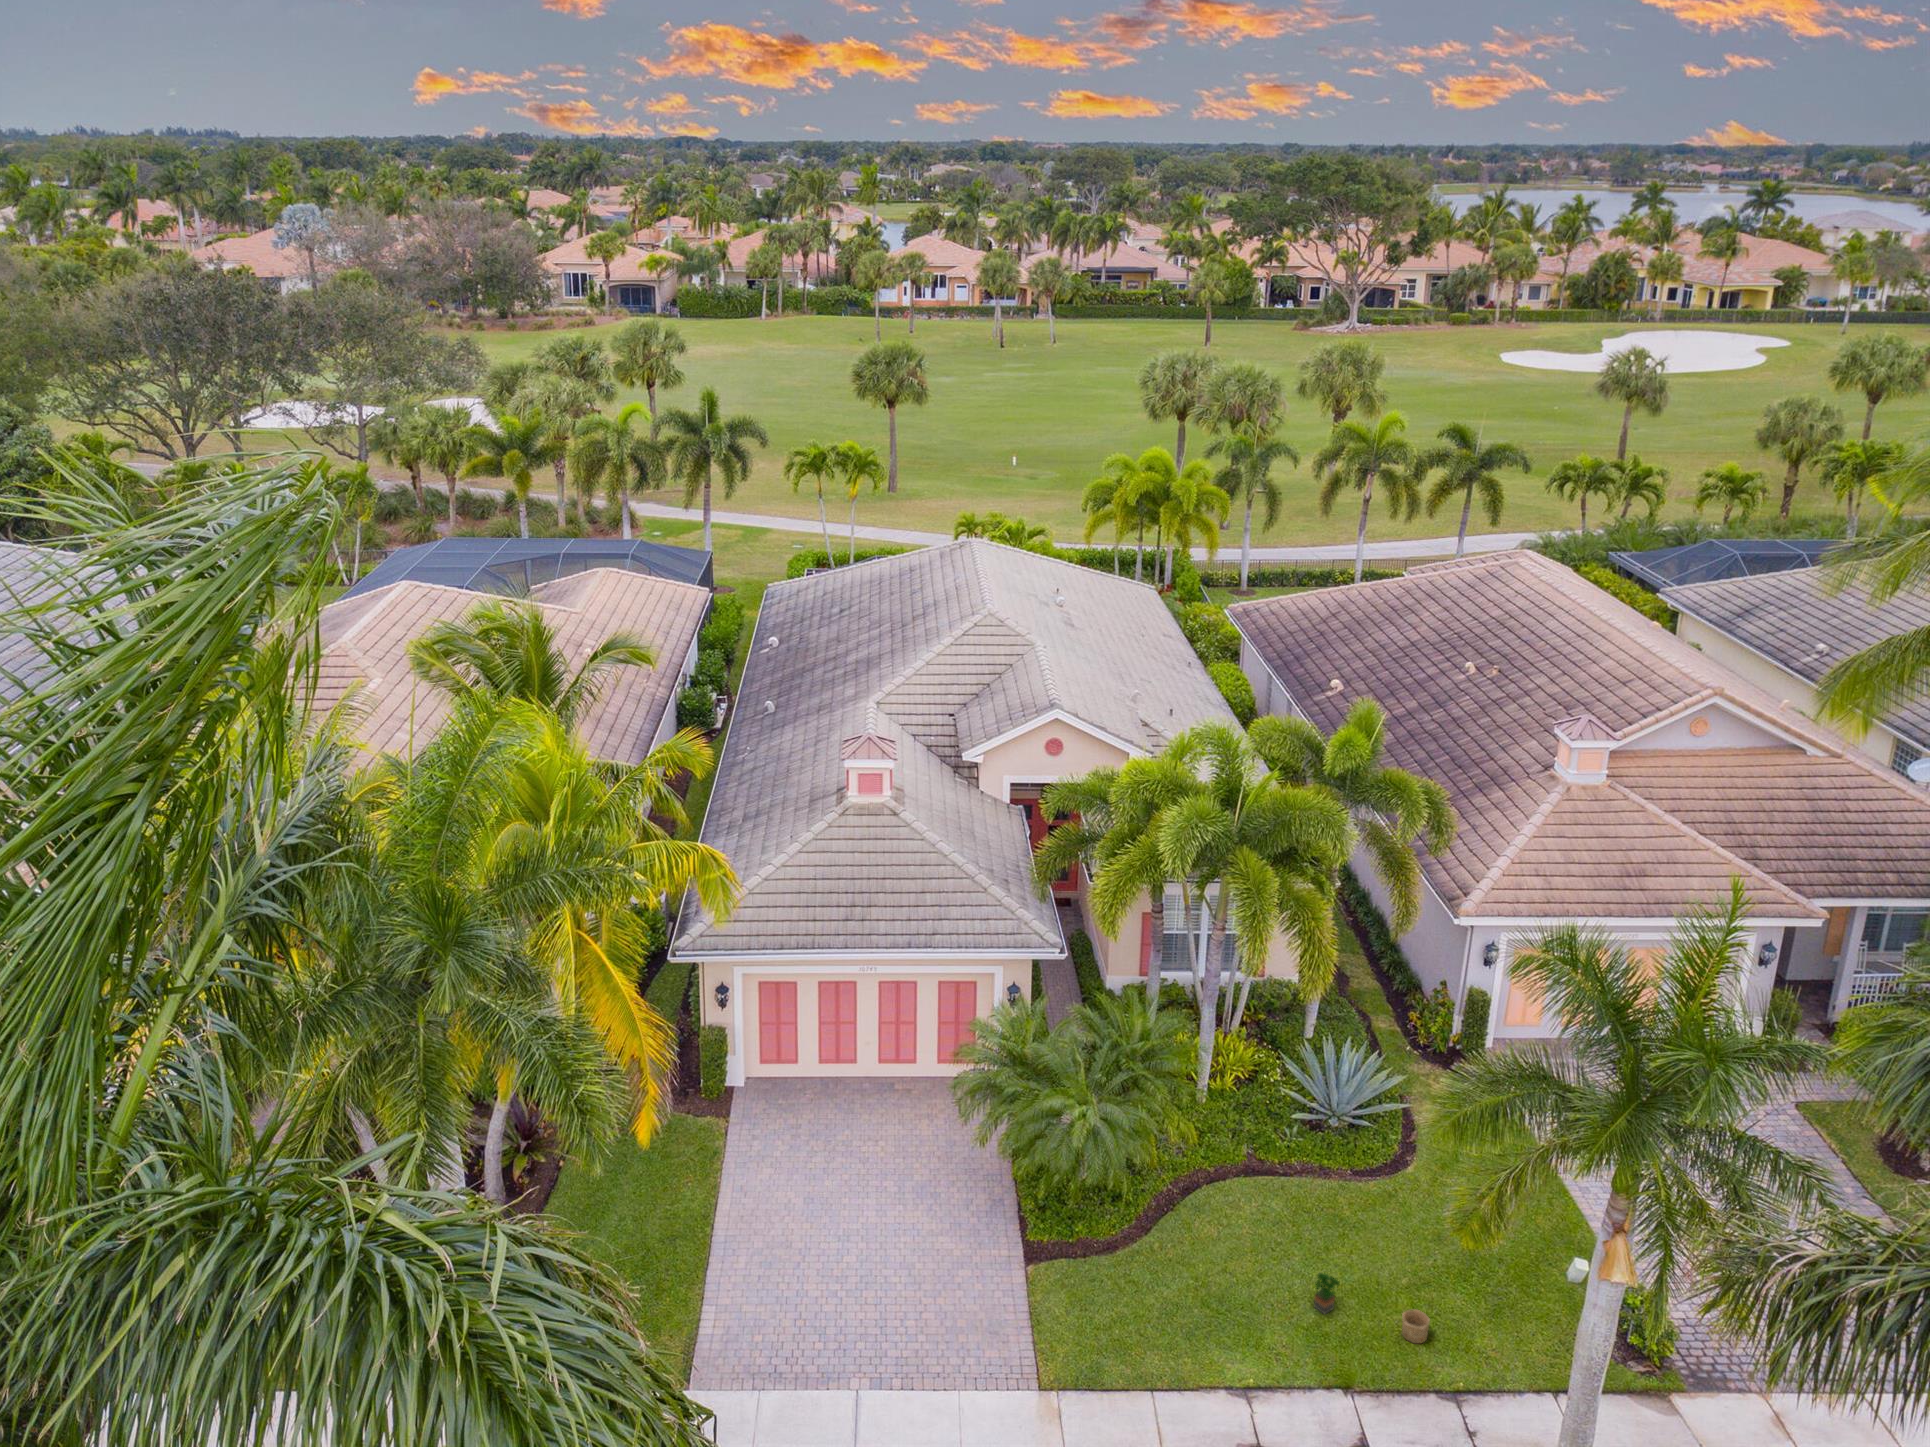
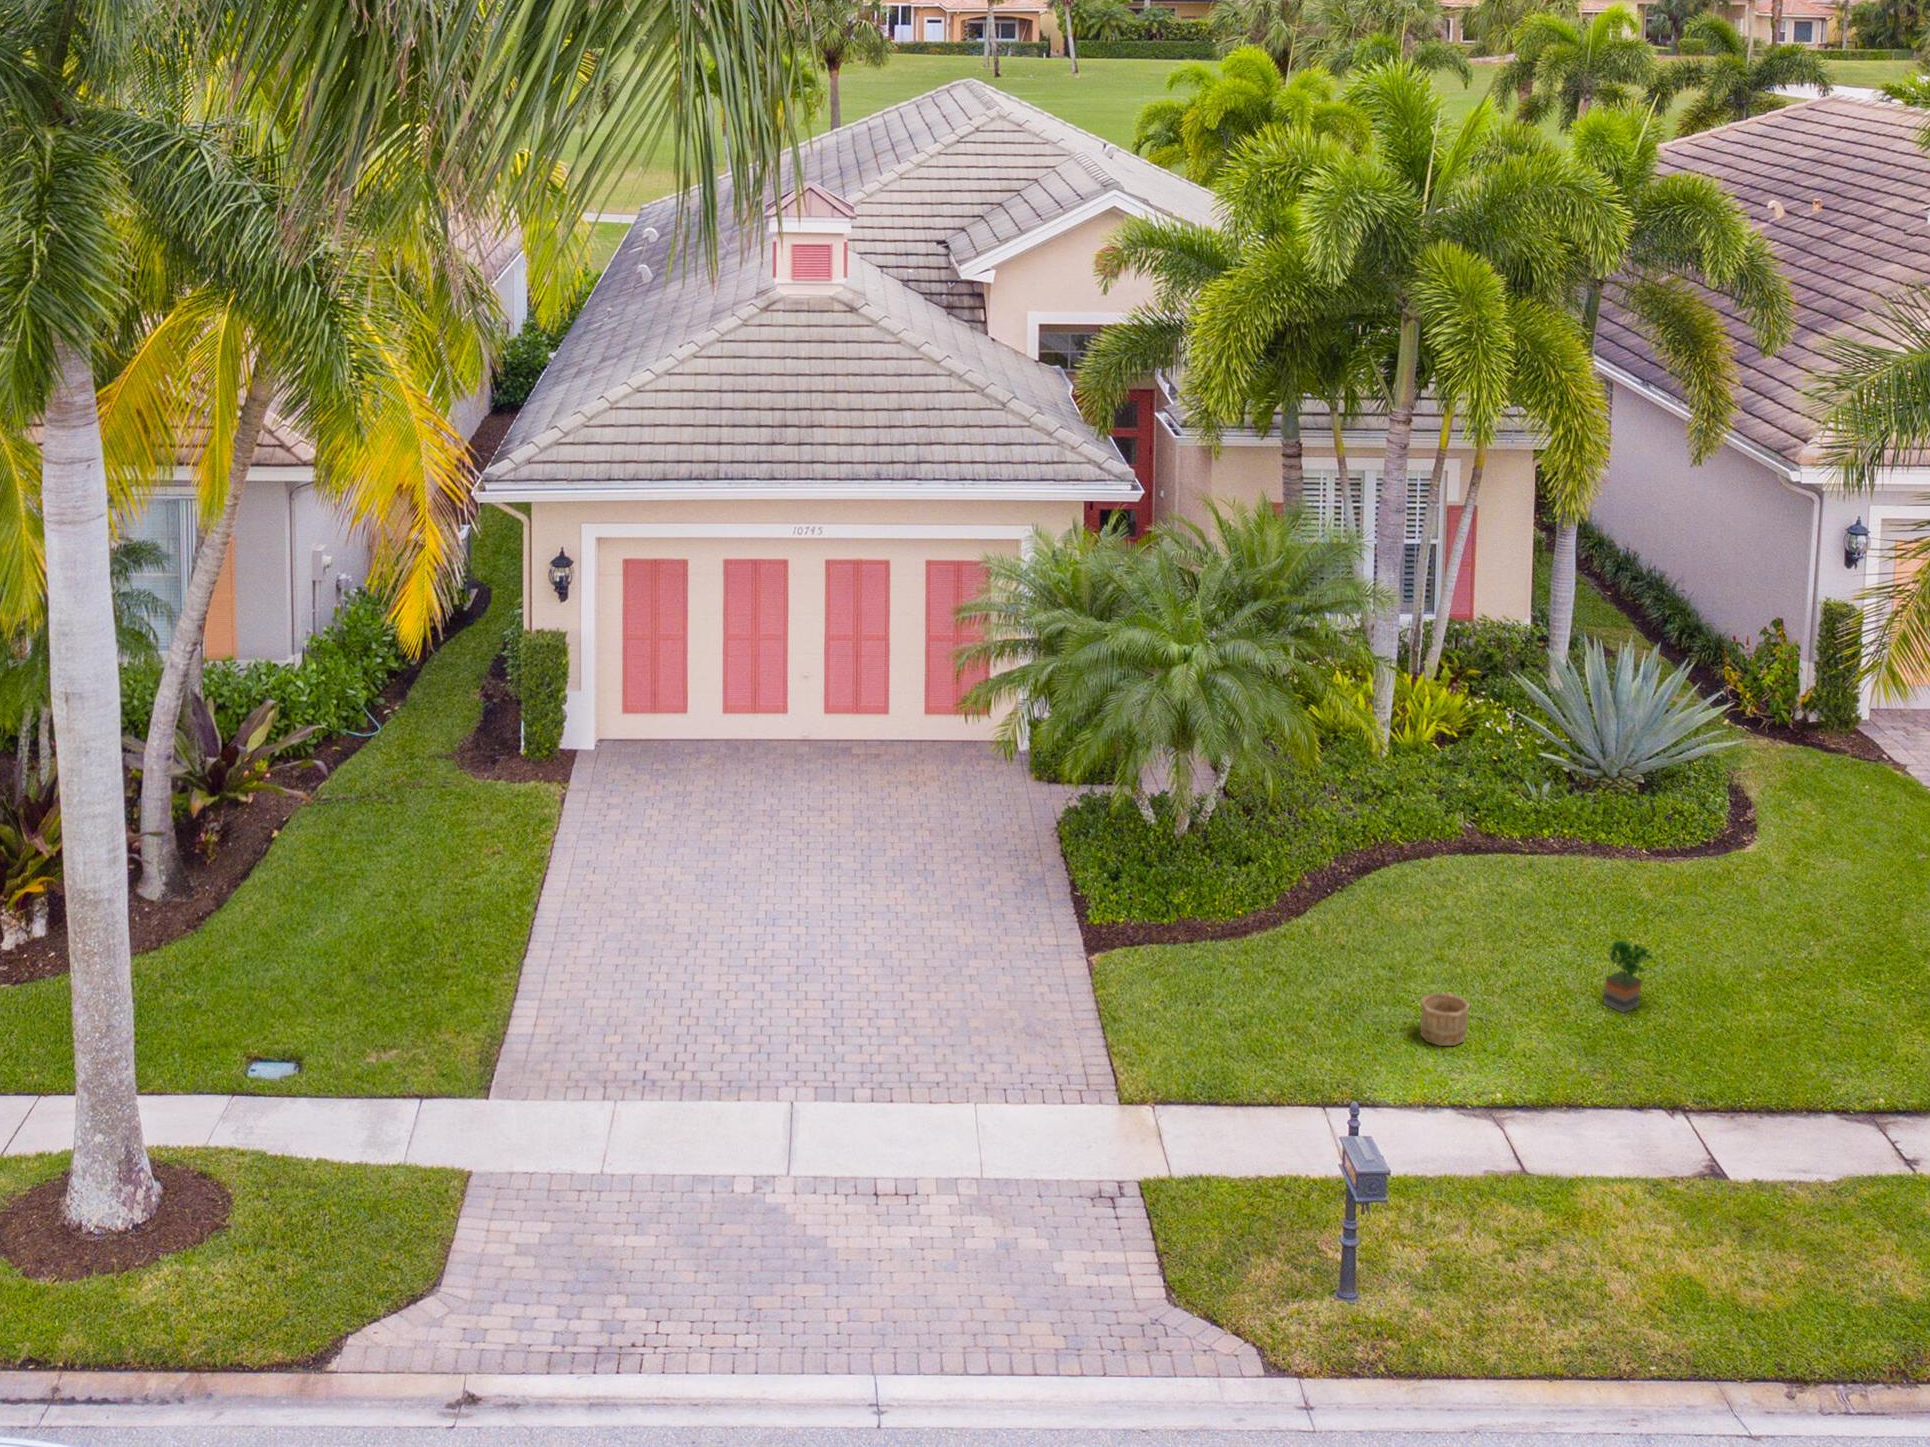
wooden bucket: present [1402,1309,1430,1343] -> present [1420,993,1470,1046]

